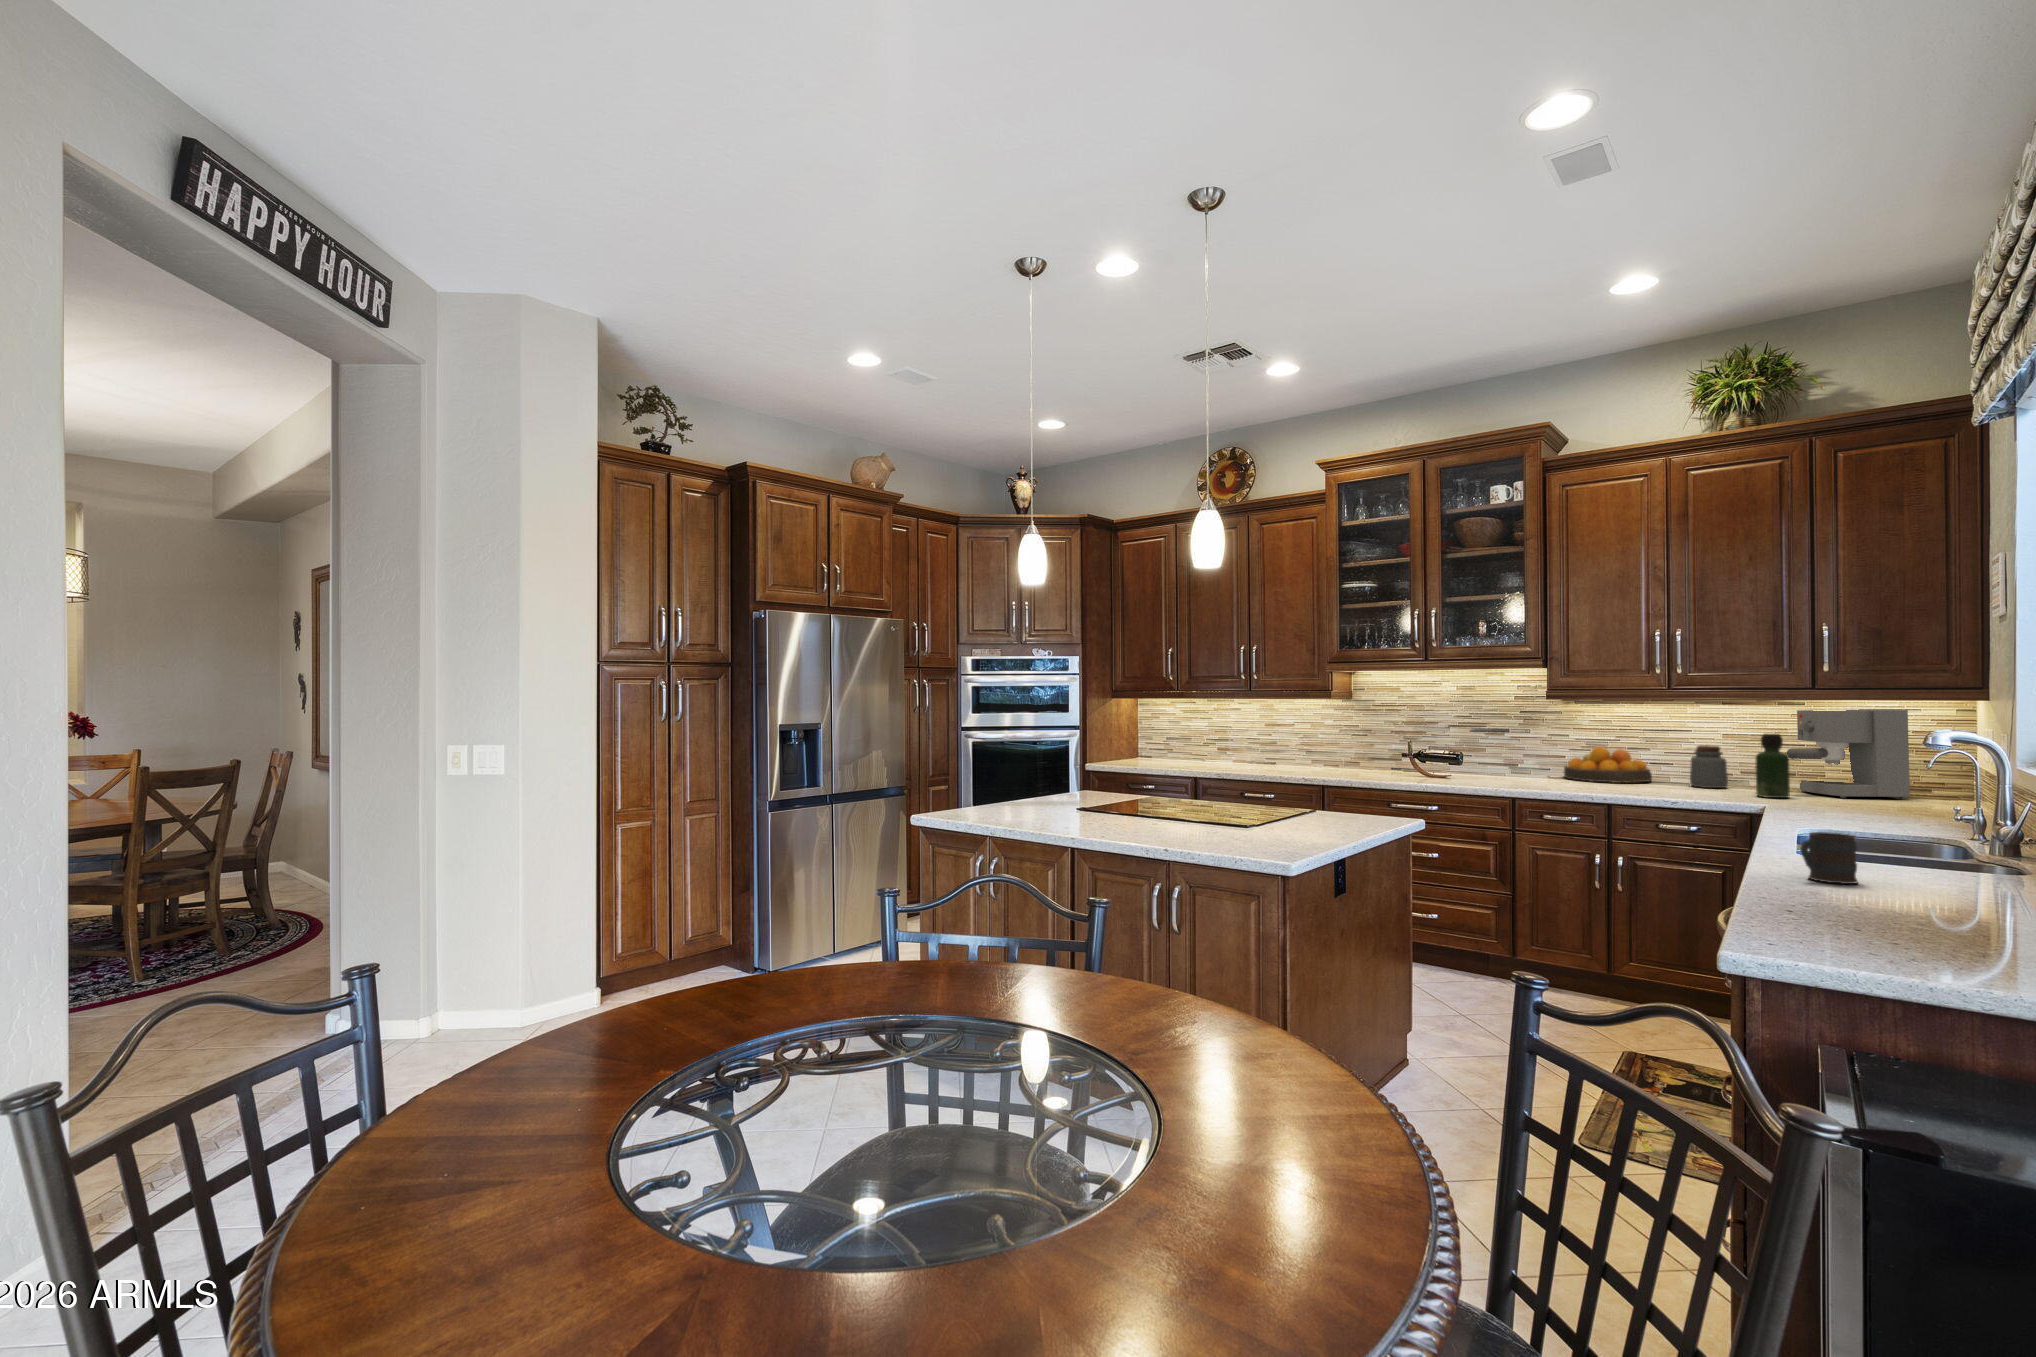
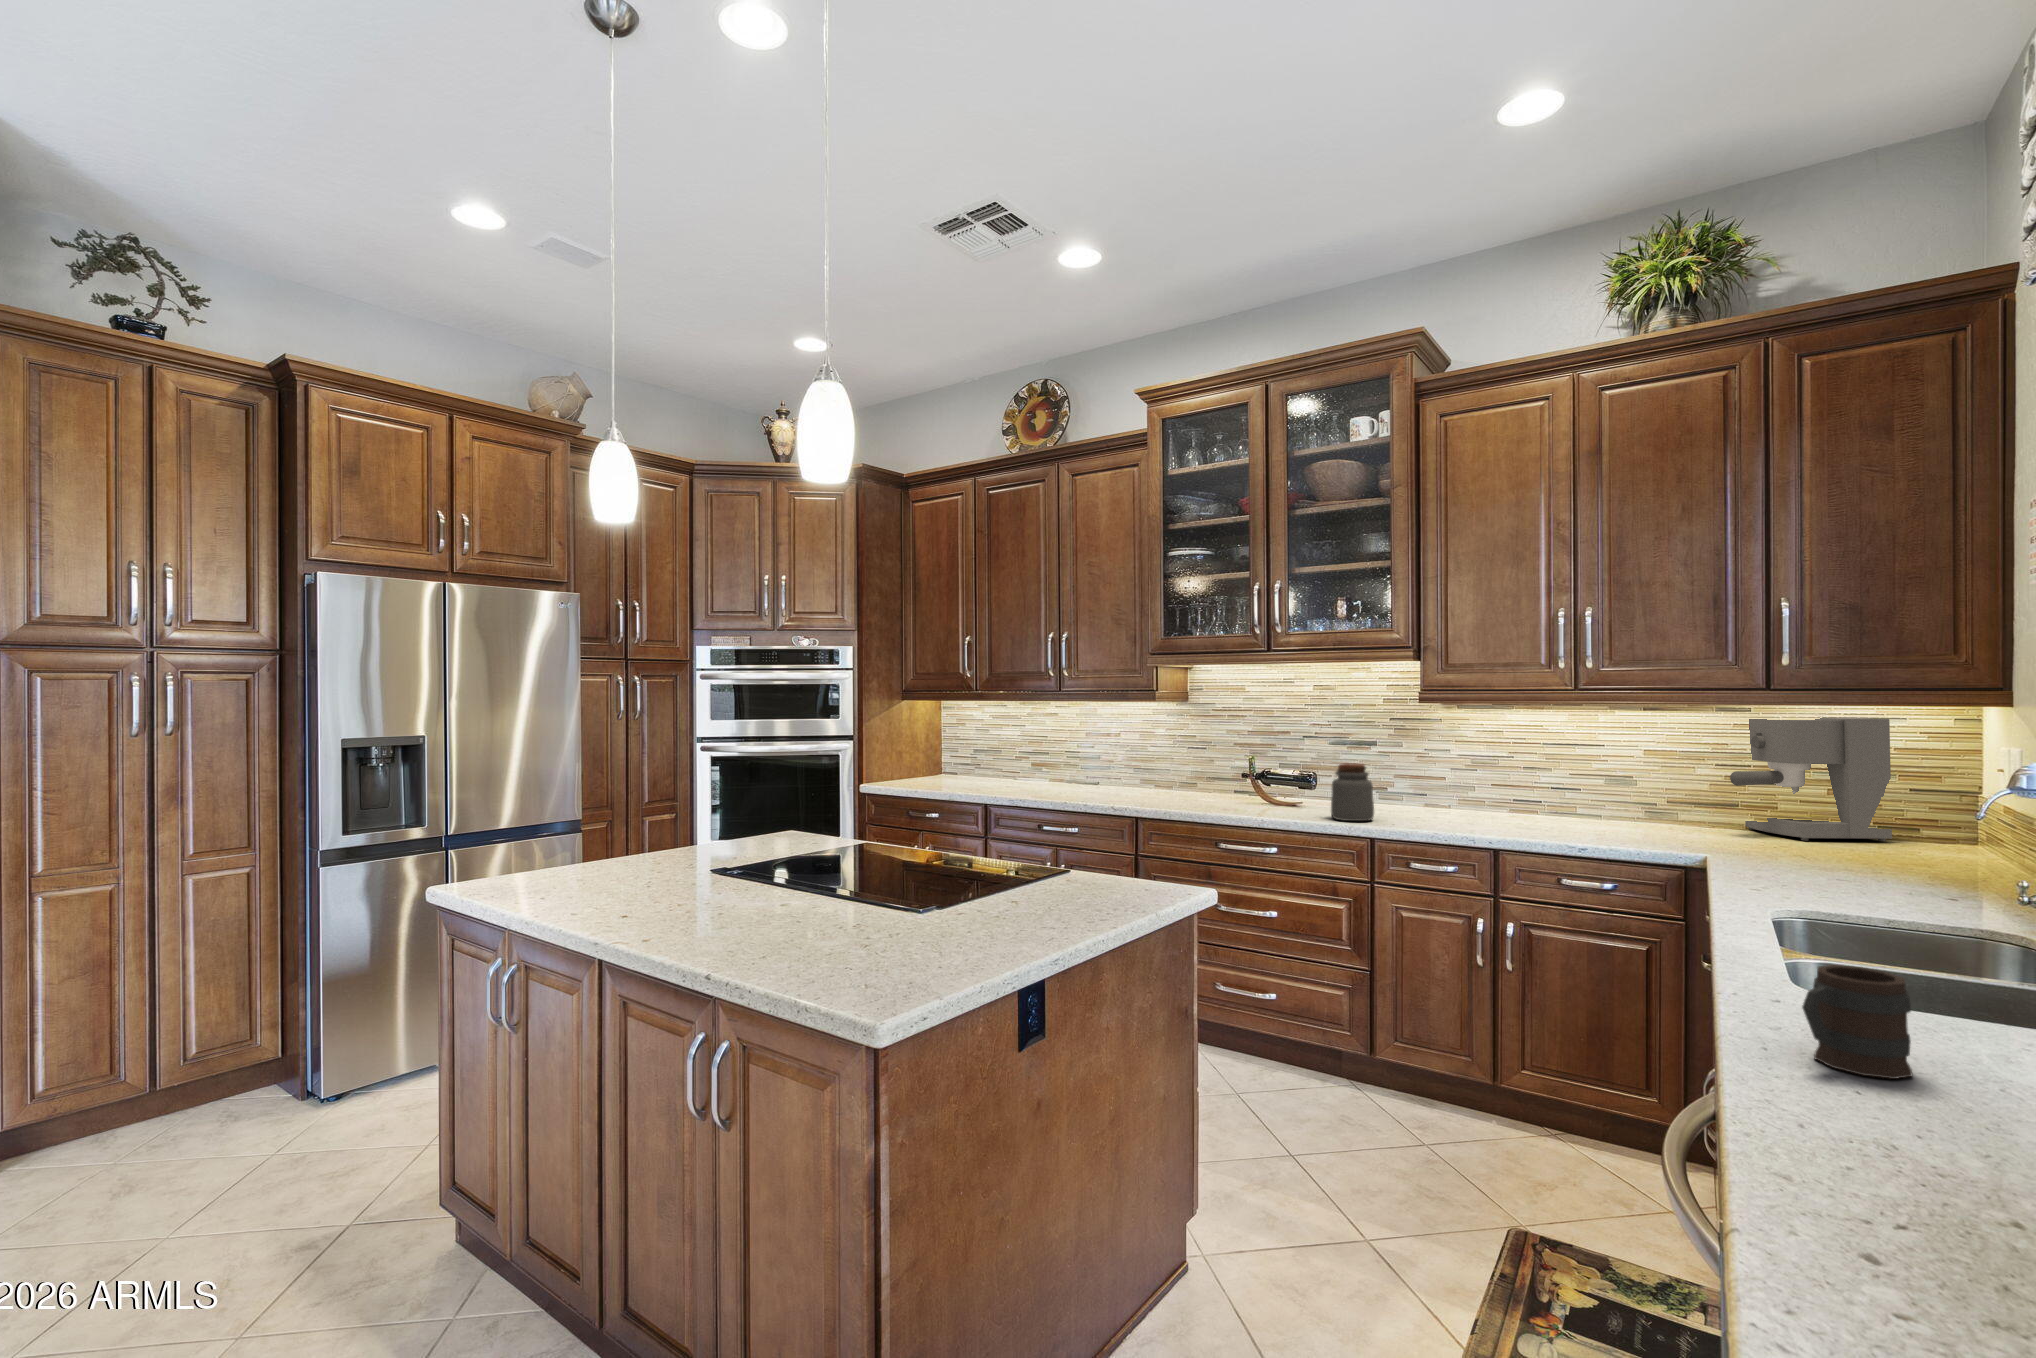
bottle: present [1755,734,1790,798] -> none [1690,751,1735,841]
jar: present [1690,745,1728,788] -> present [1331,763,1374,821]
fruit bowl: present [1564,747,1652,783] -> none [1445,763,1556,815]

